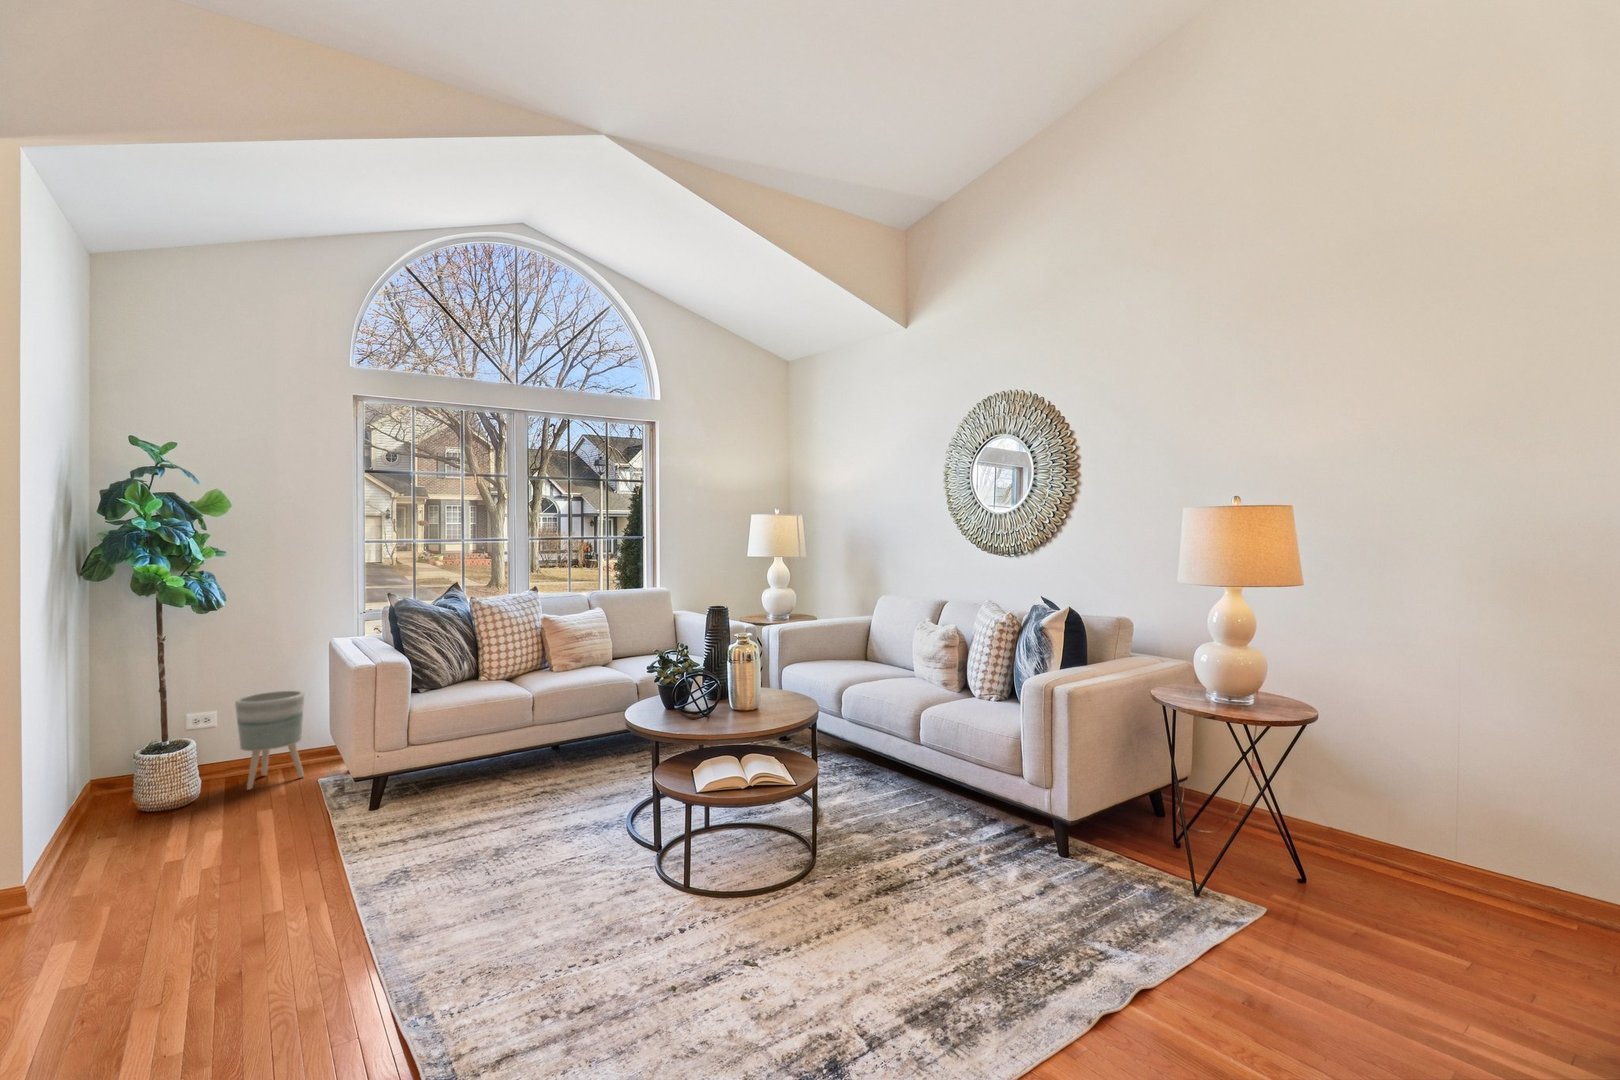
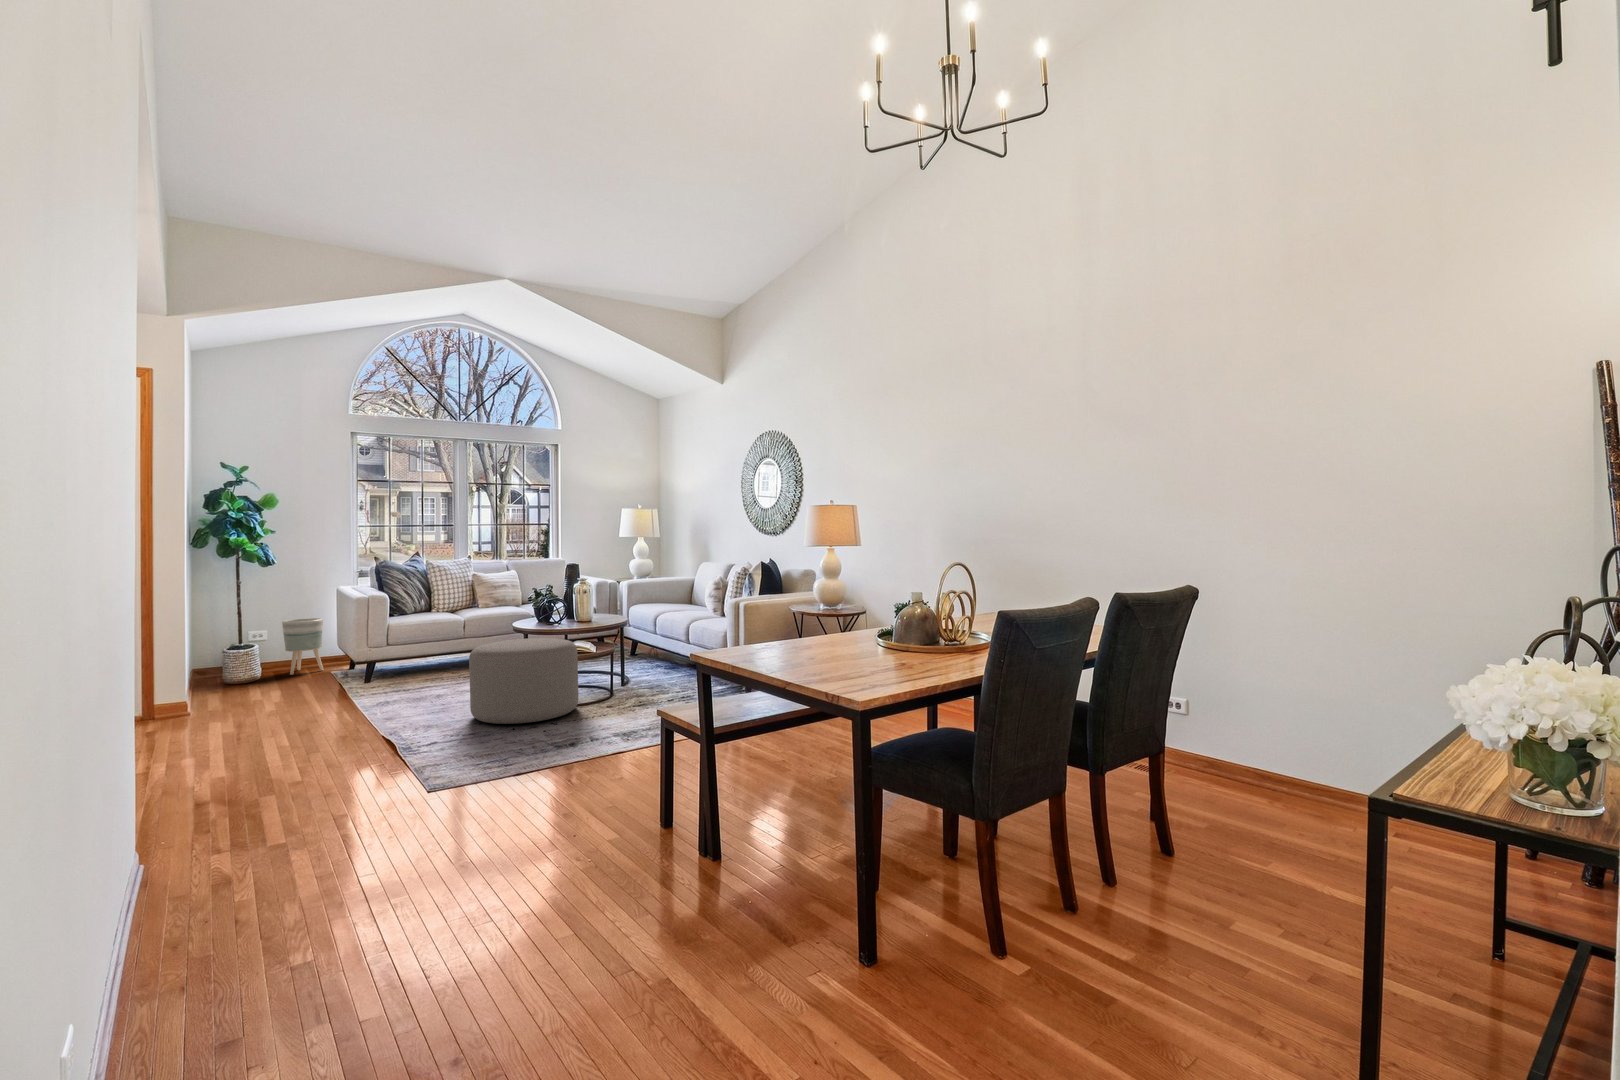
ottoman: none [588,769,803,995] -> present [469,638,578,724]

